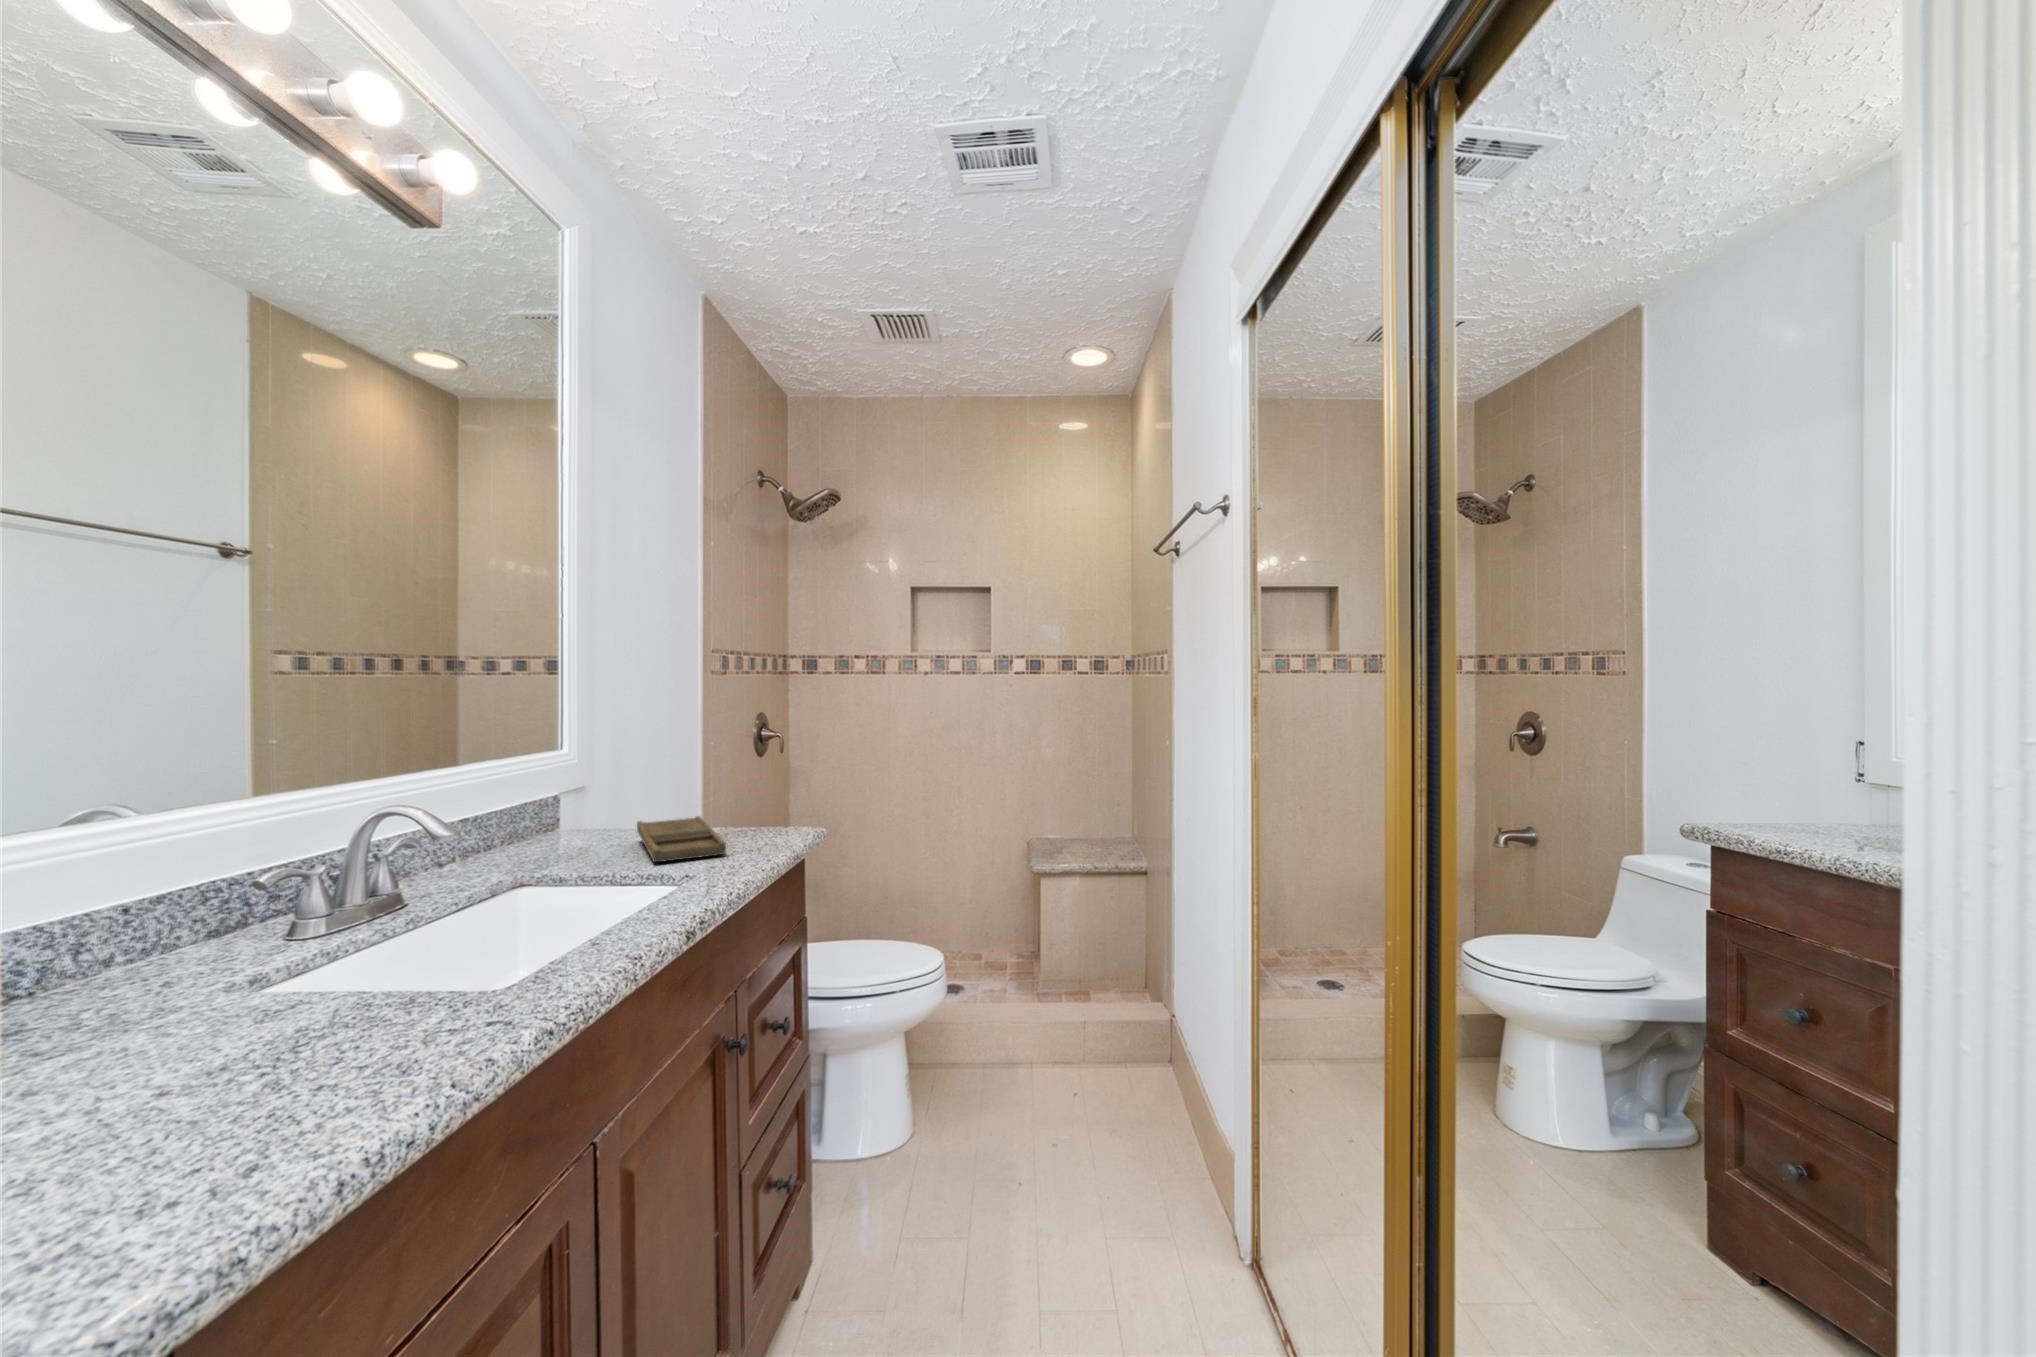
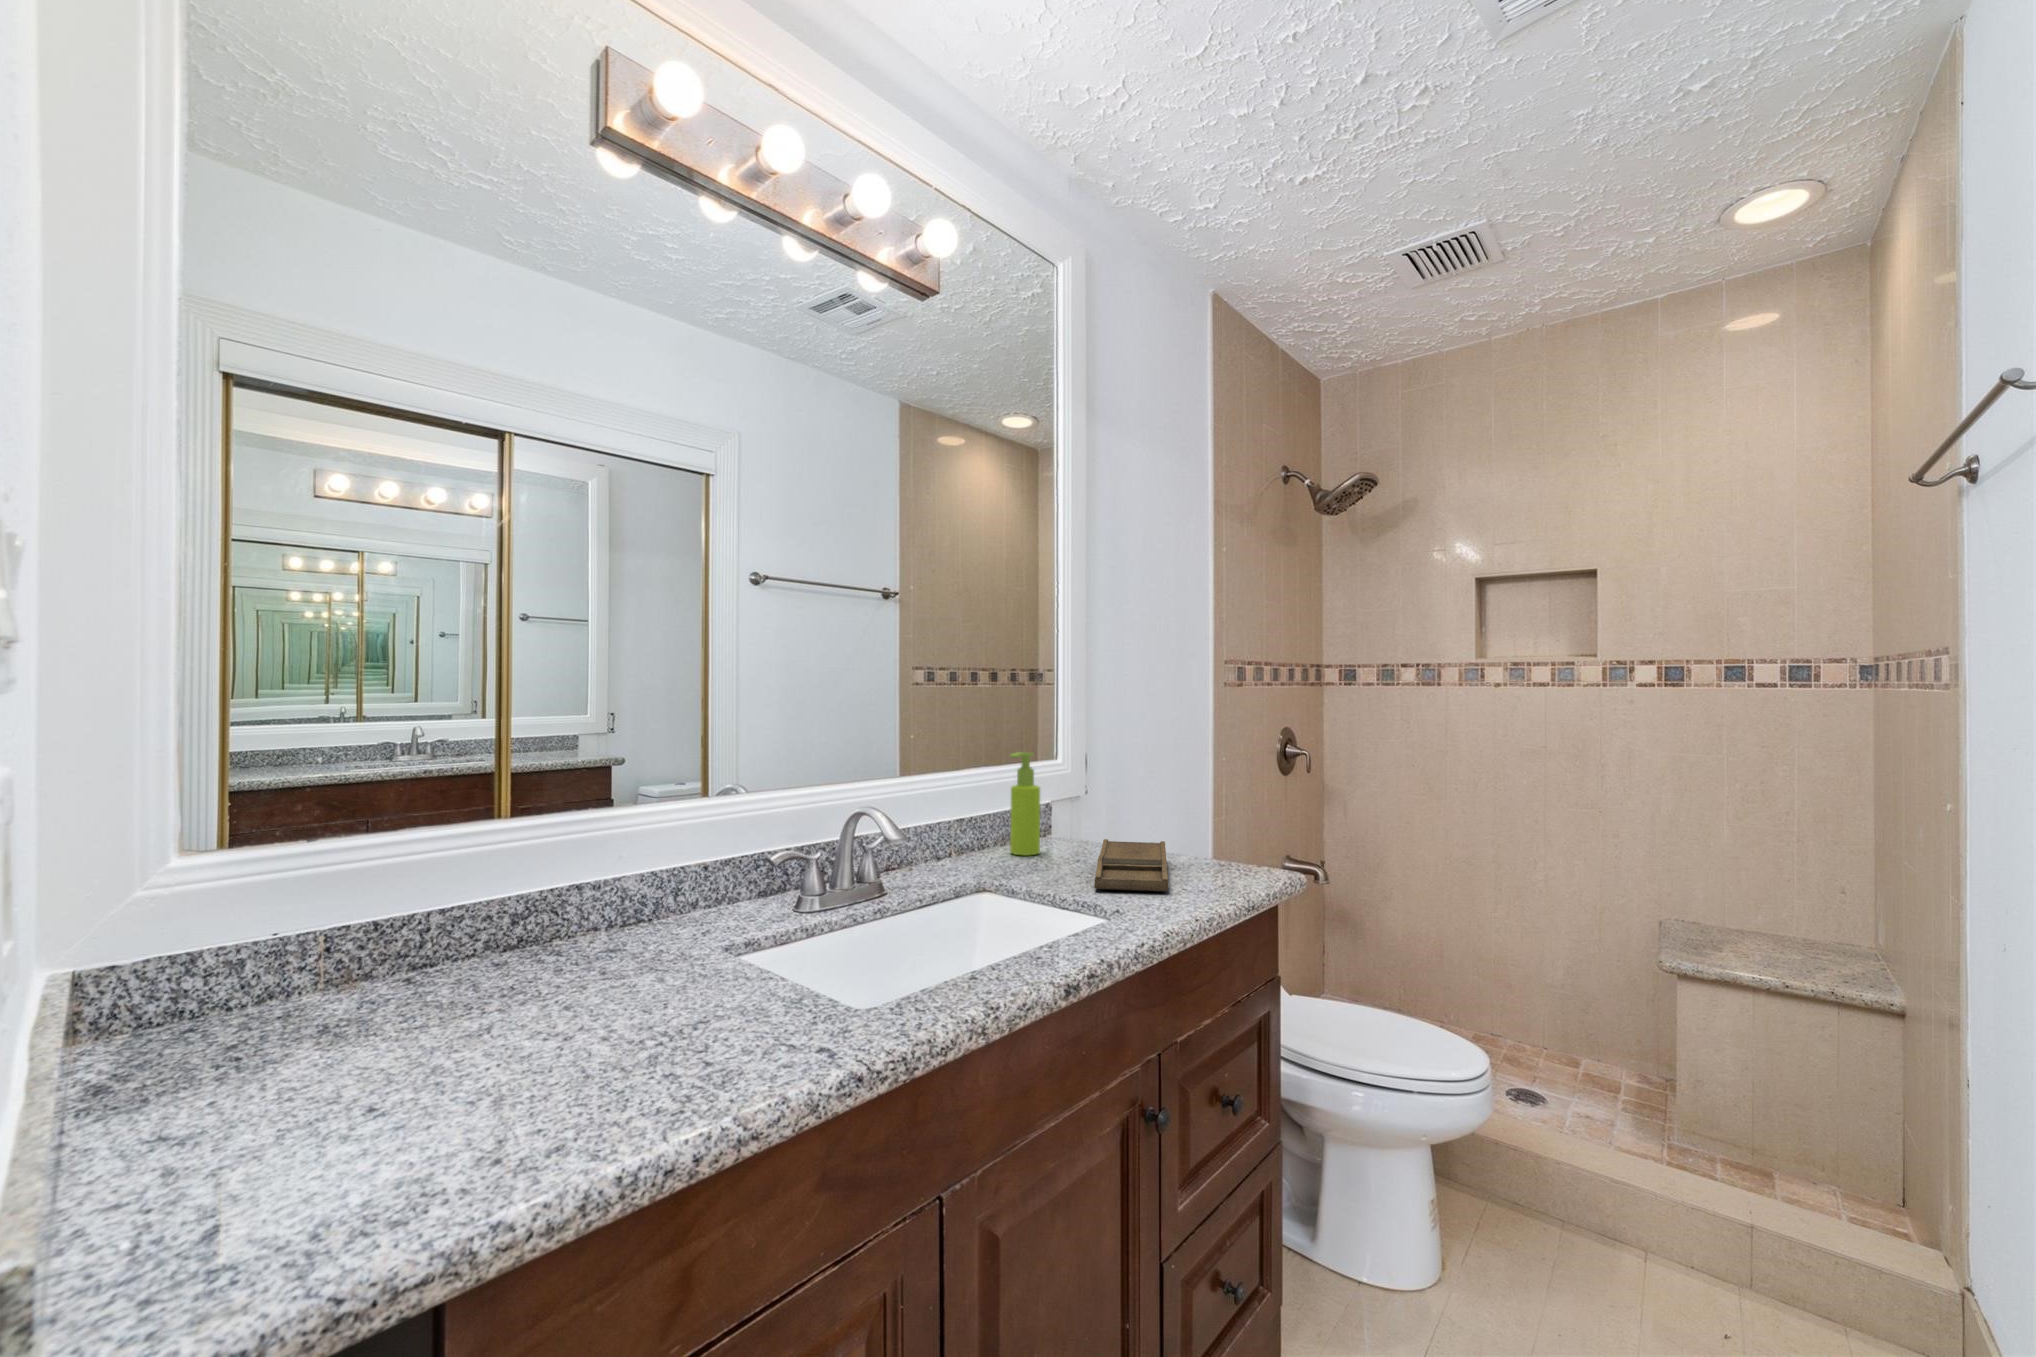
soap dispenser: none [524,742,561,850] -> present [1010,752,1040,855]

